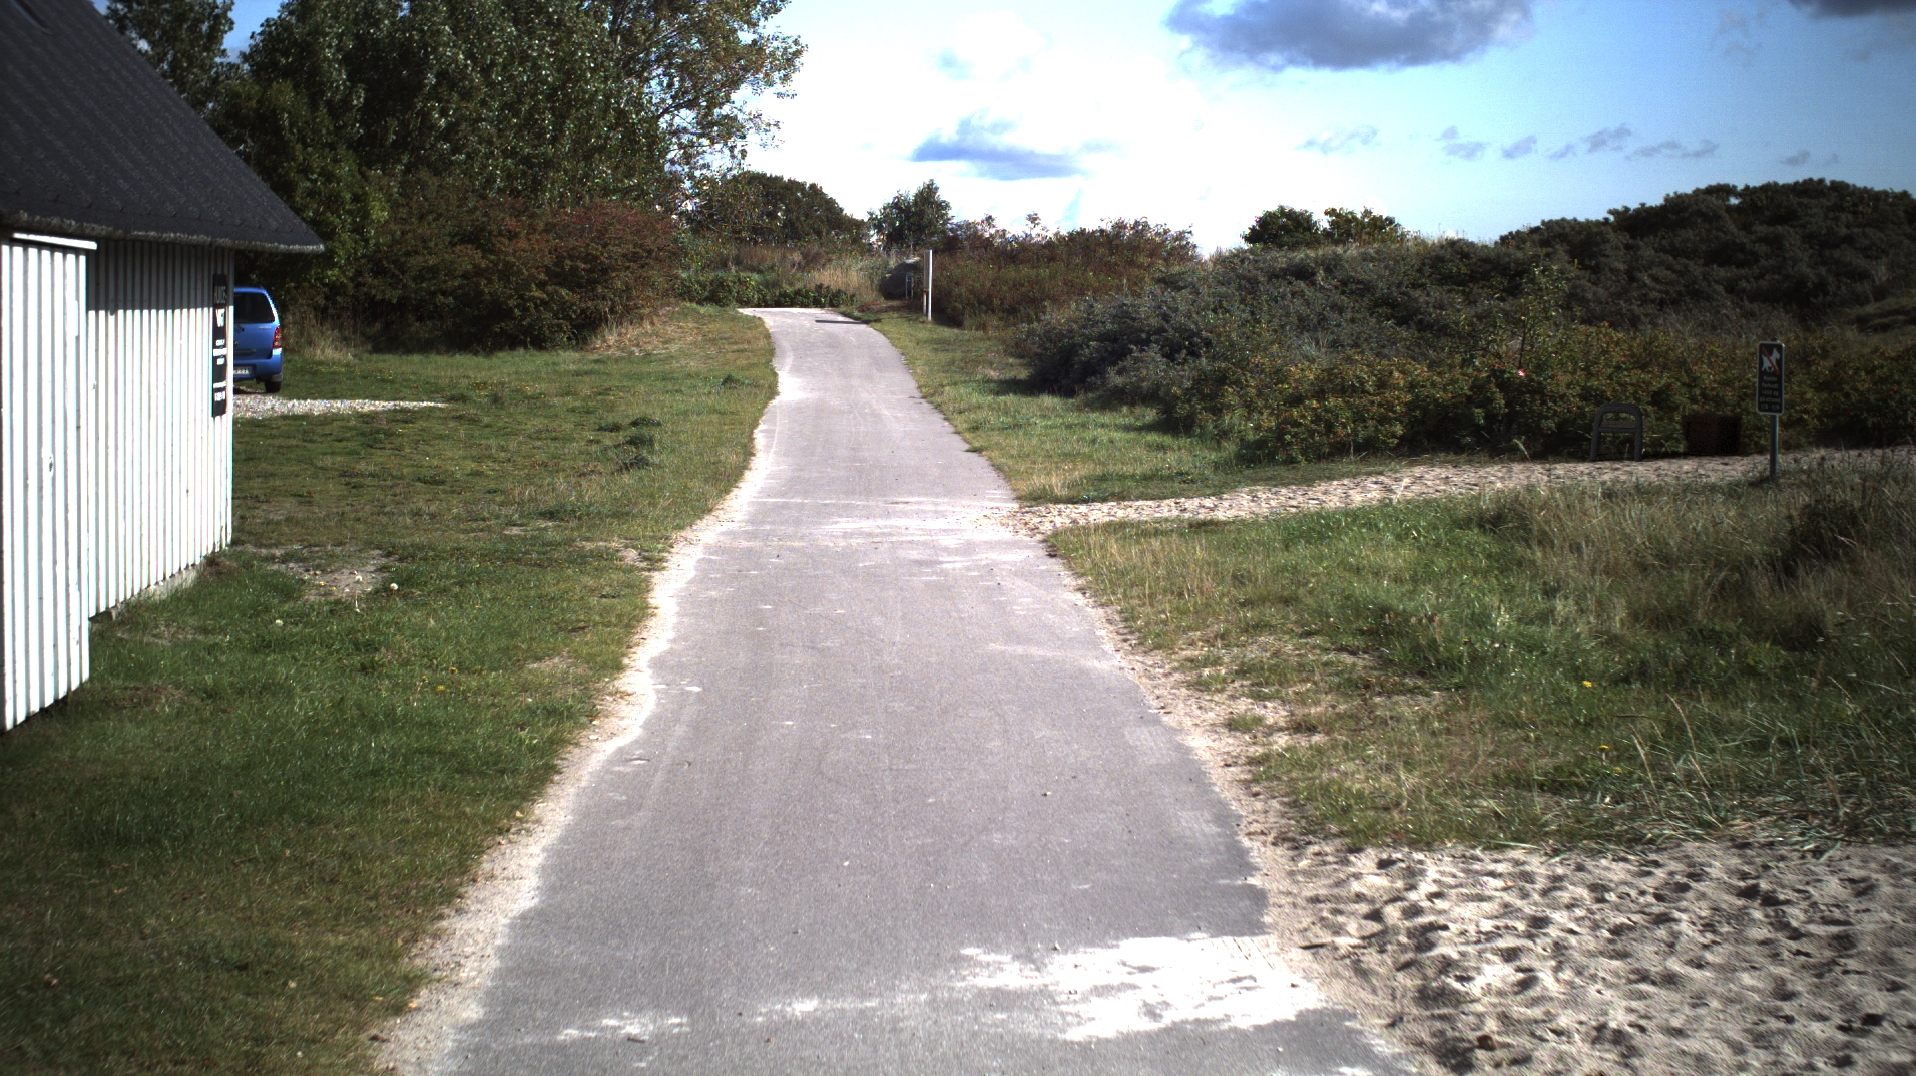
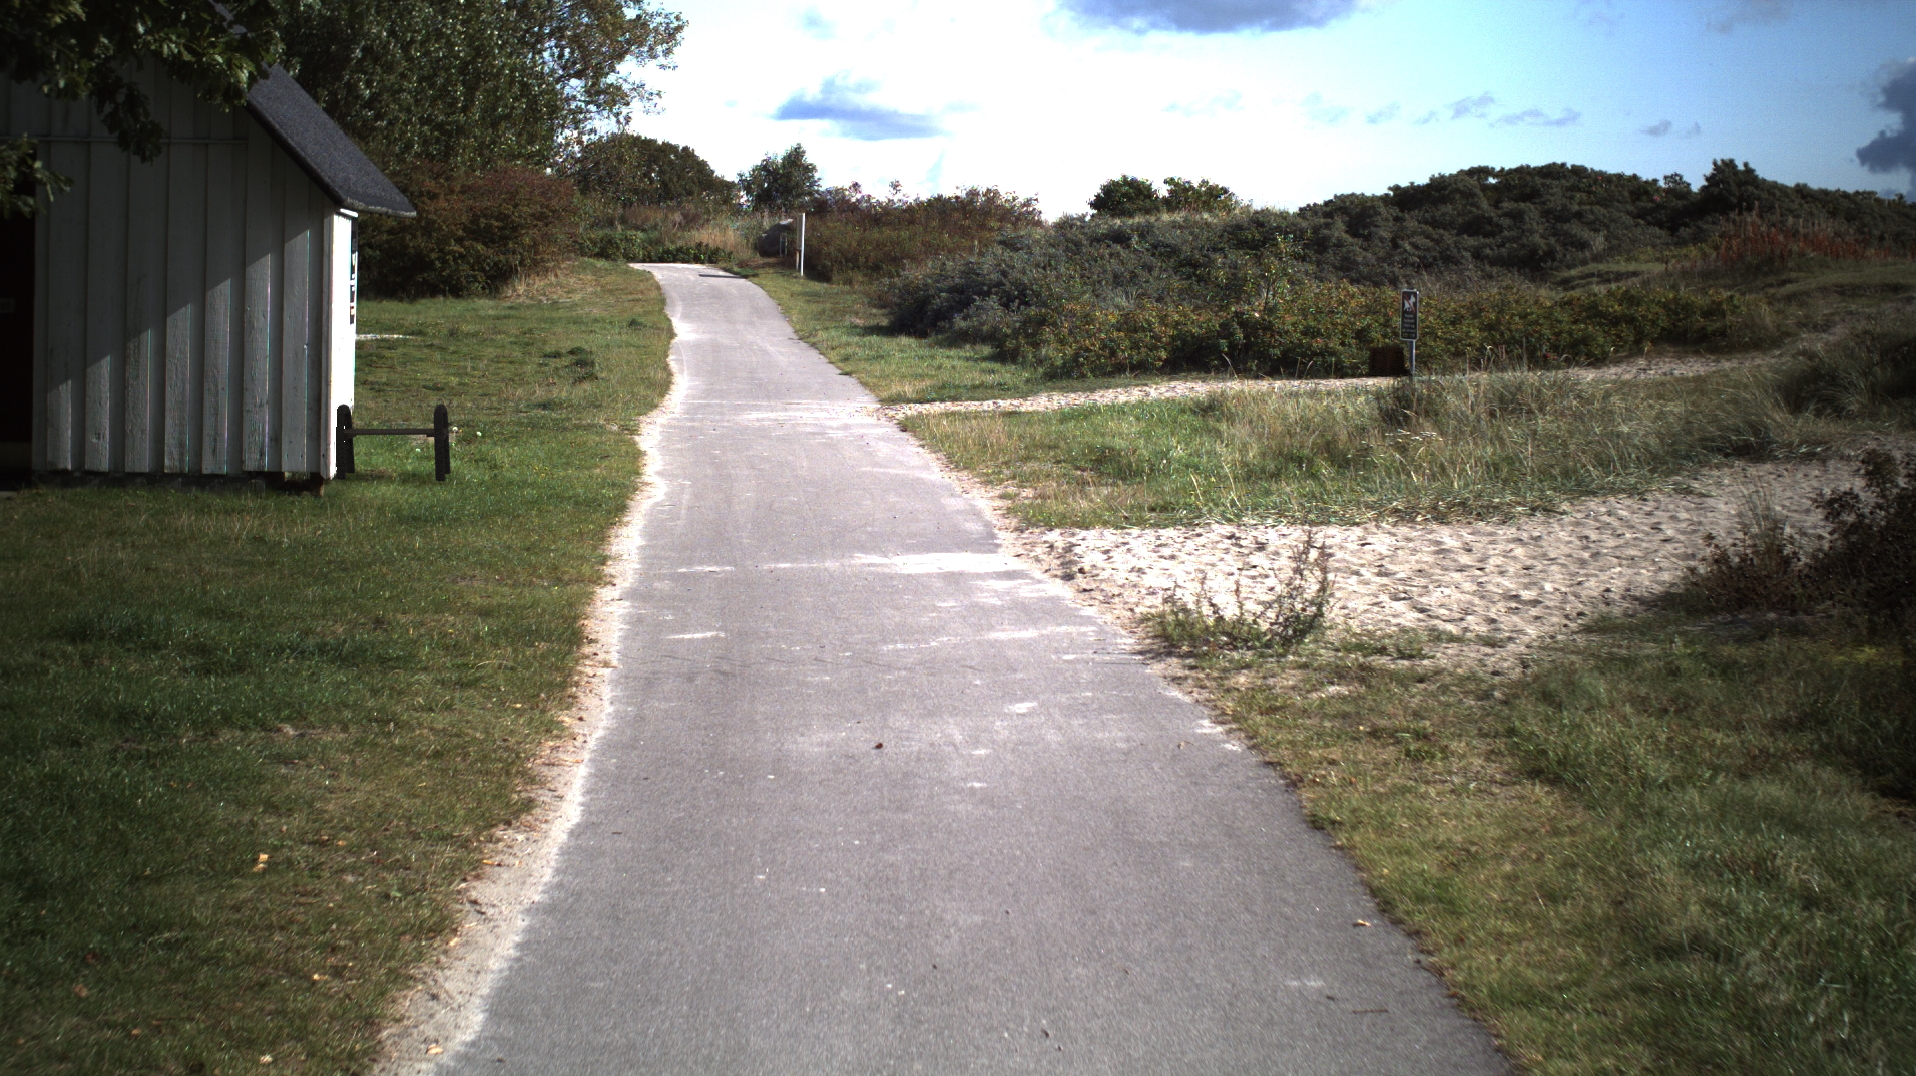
bench: present [1590,403,1643,462] -> present [334,404,451,481]

